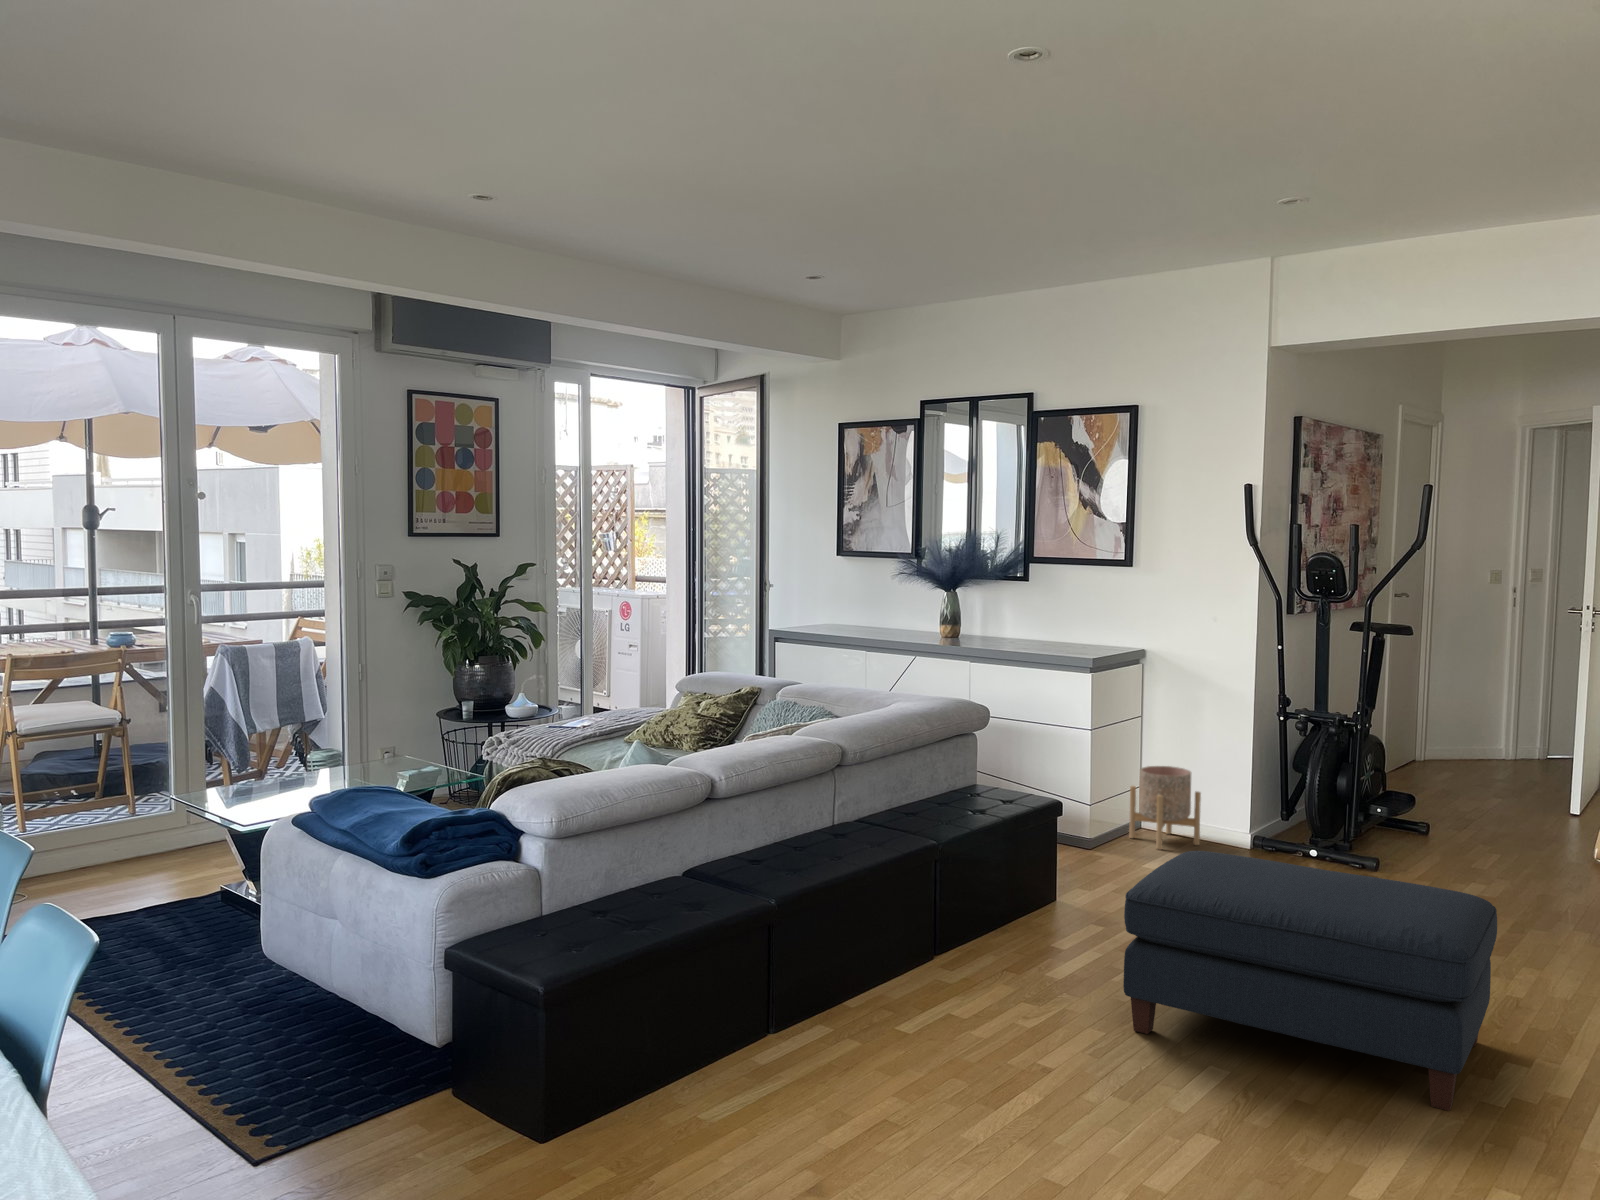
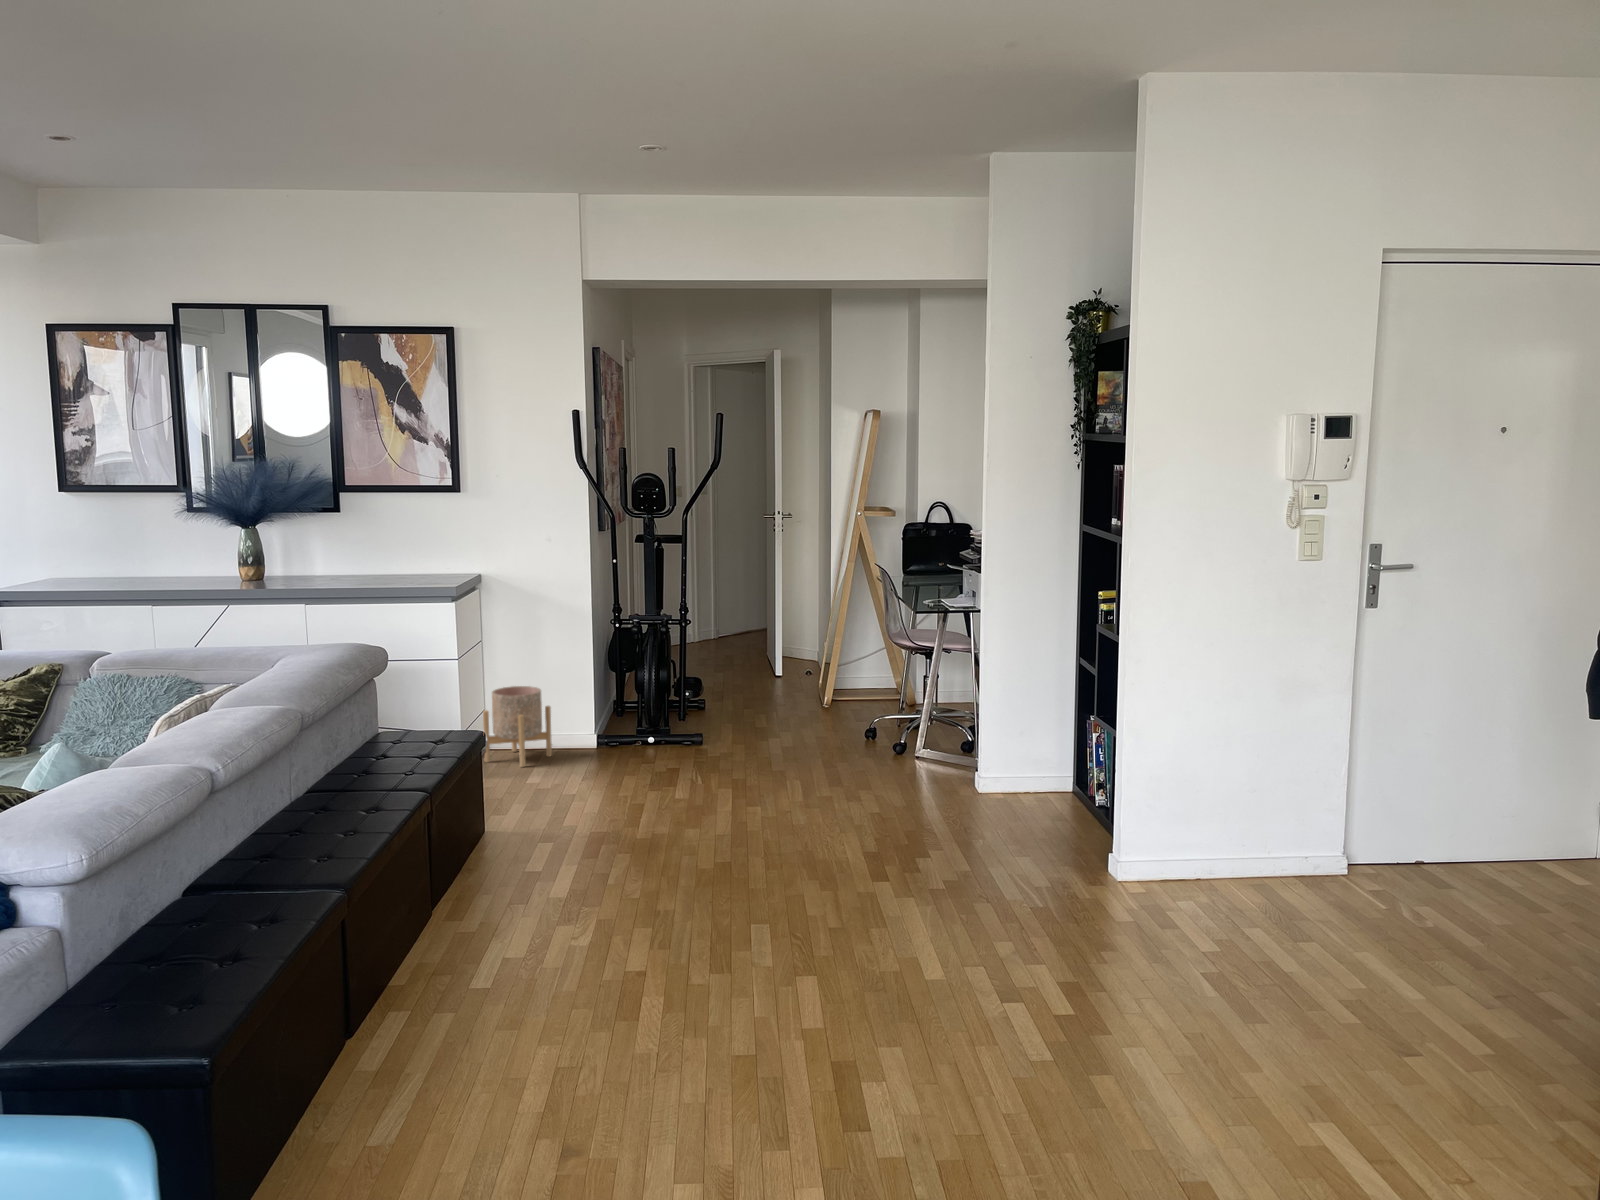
ottoman: present [1123,851,1497,1111] -> none [667,743,955,924]

